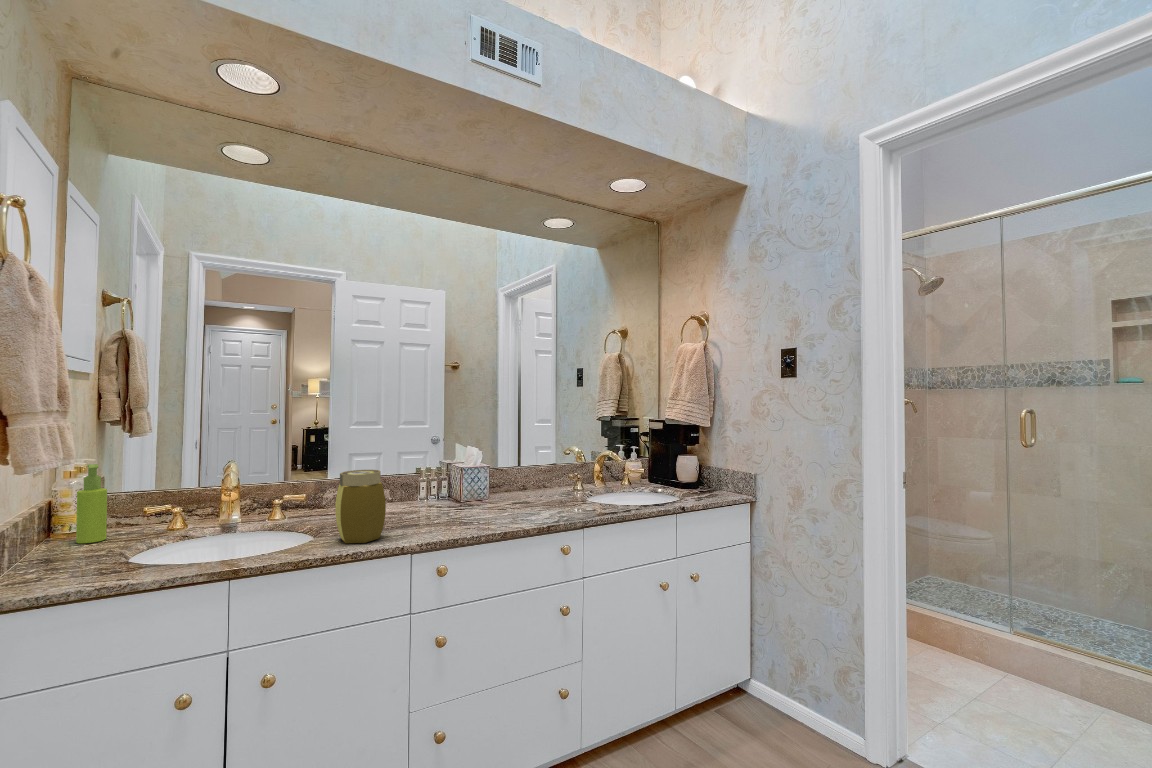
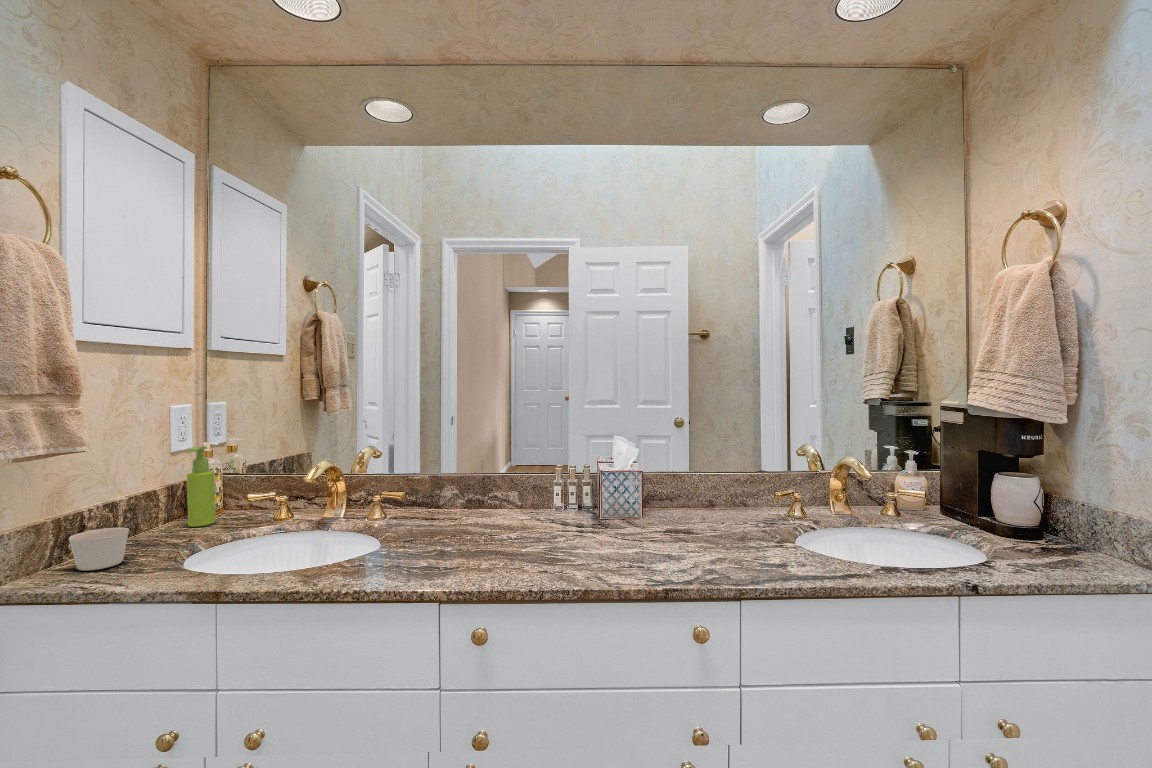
jar: present [335,470,386,543] -> none [360,472,428,575]
candle: none [38,537,97,577] -> present [69,527,129,571]

